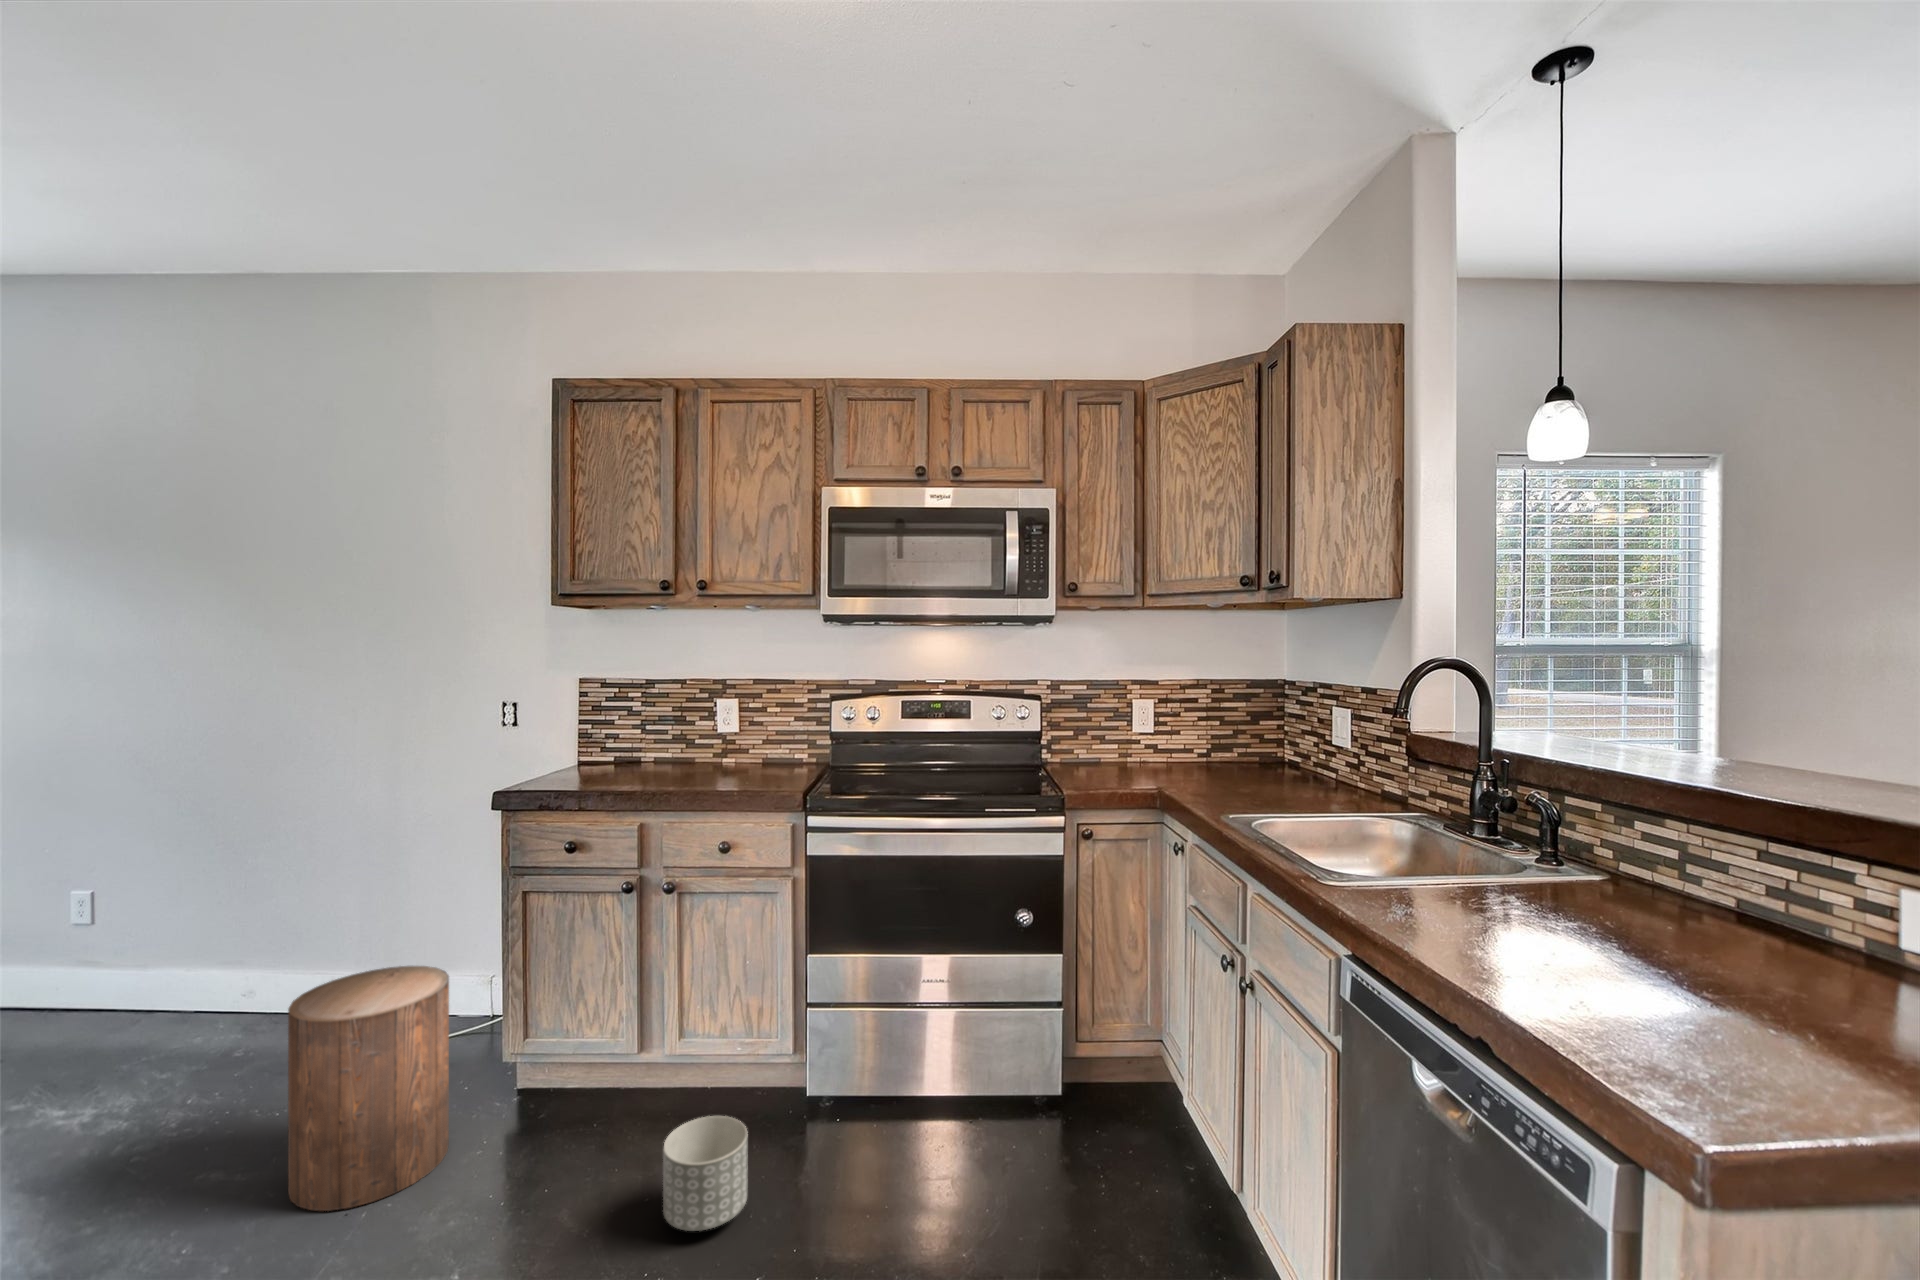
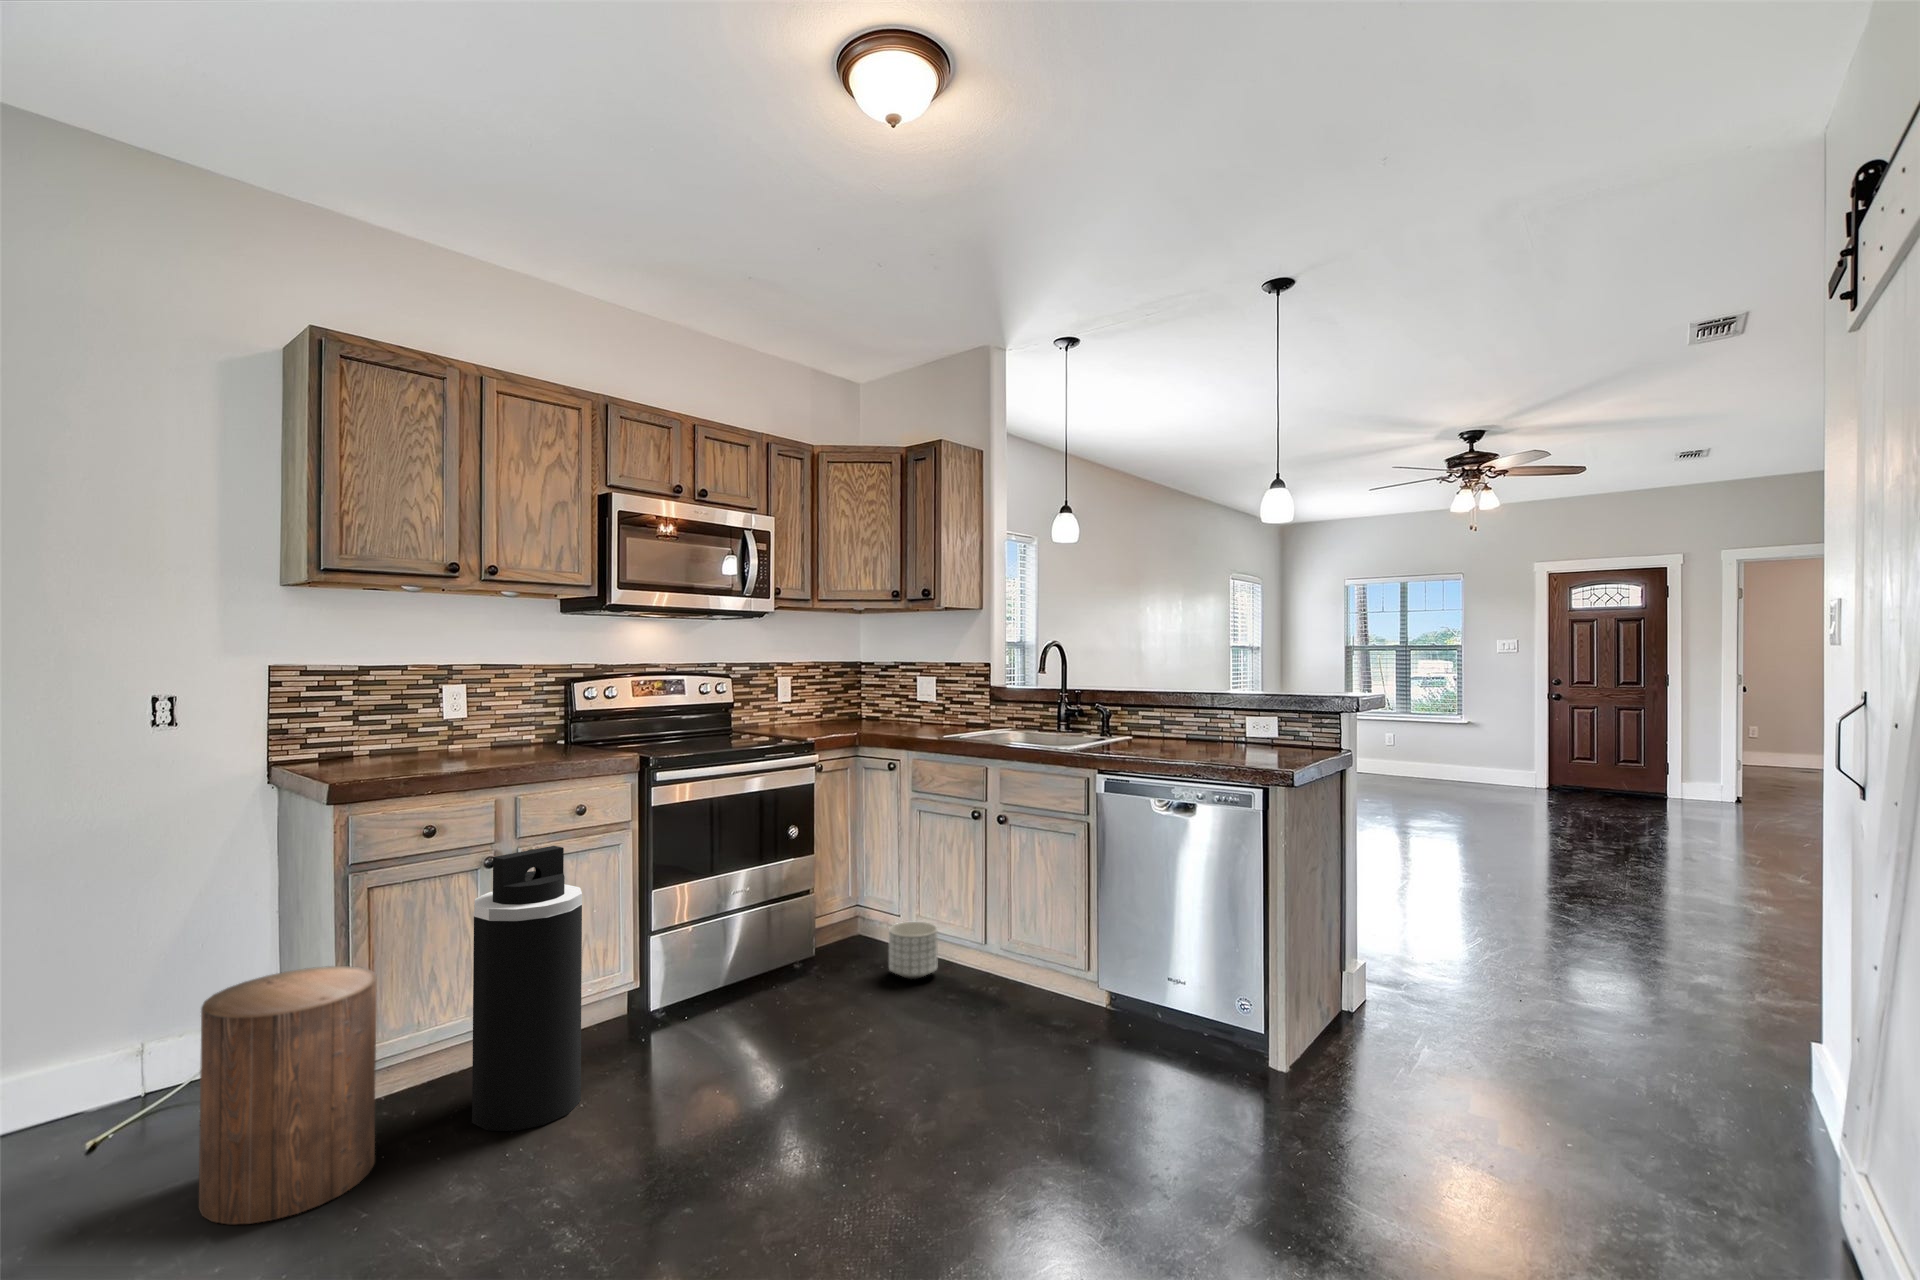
trash can: none [504,898,627,1220] -> present [472,846,582,1131]
planter: present [663,1116,748,1231] -> present [889,922,937,979]

